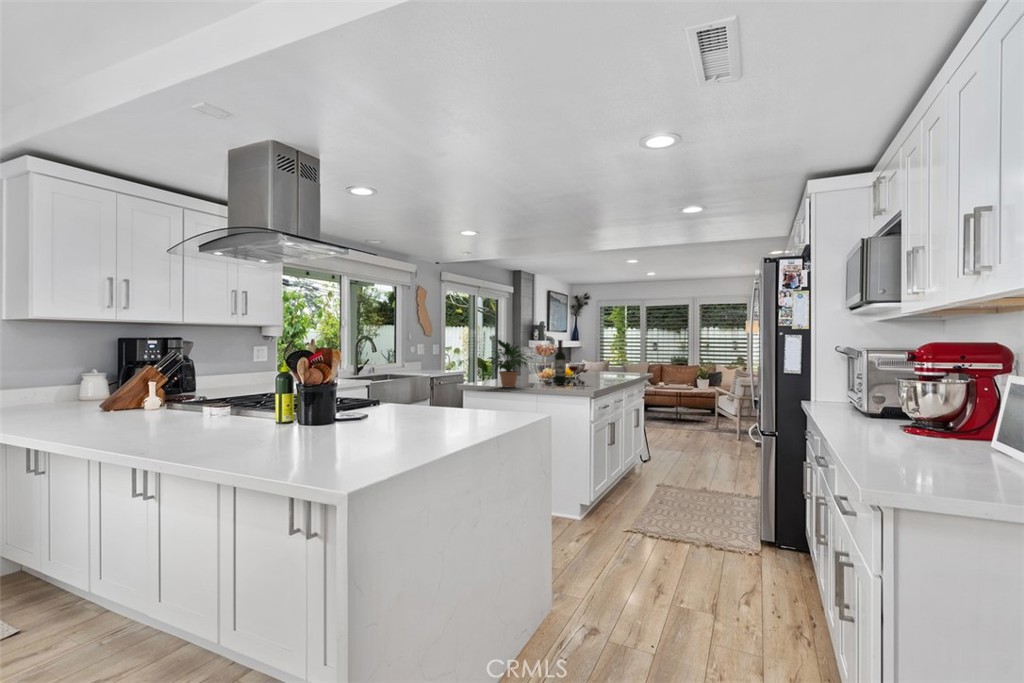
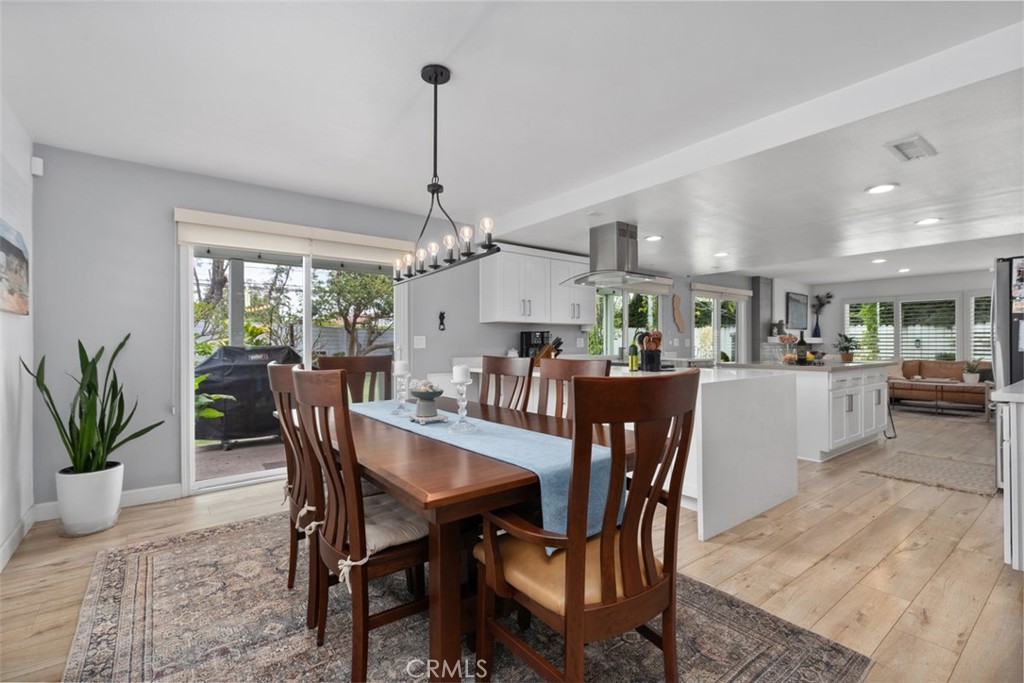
potted plant: present [488,340,533,387] -> present [833,333,865,363]

